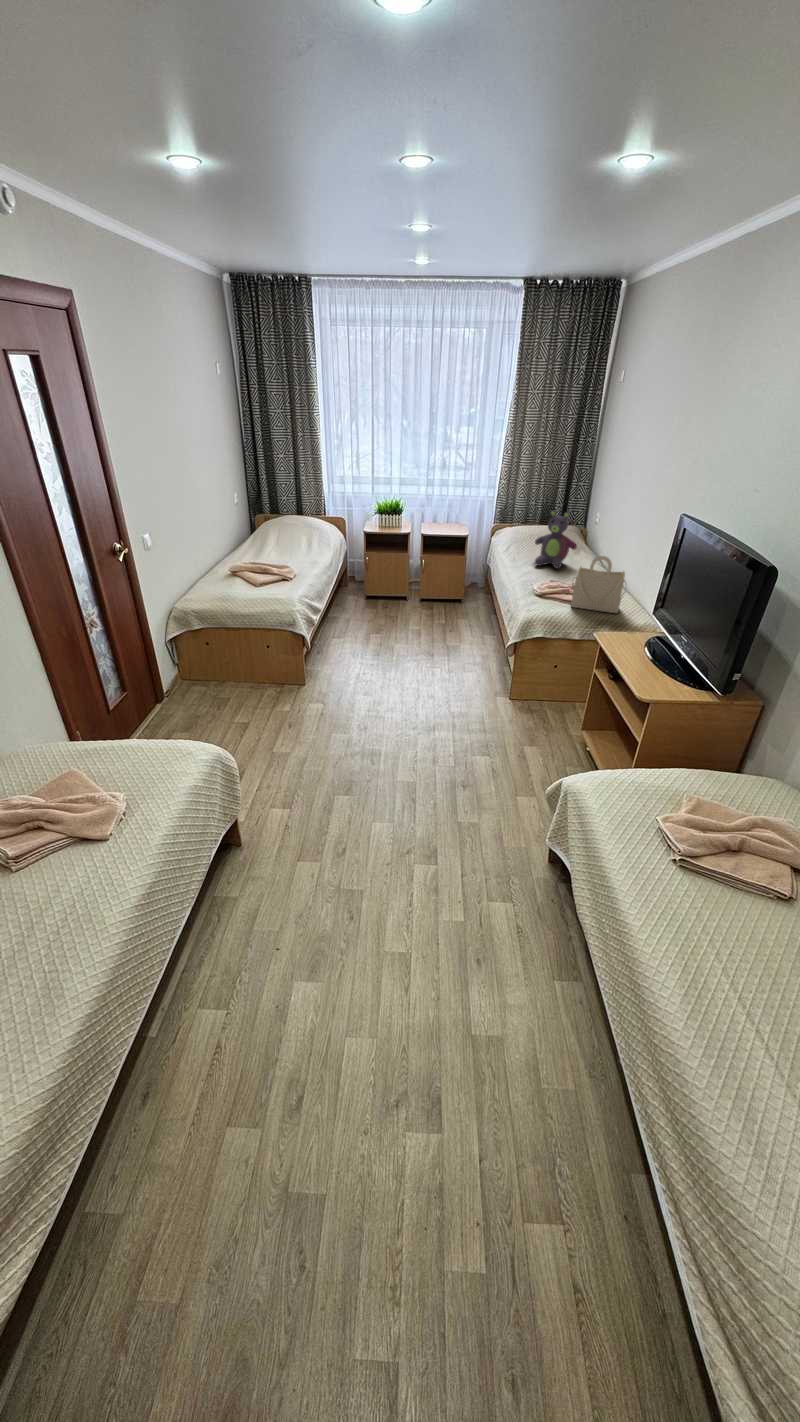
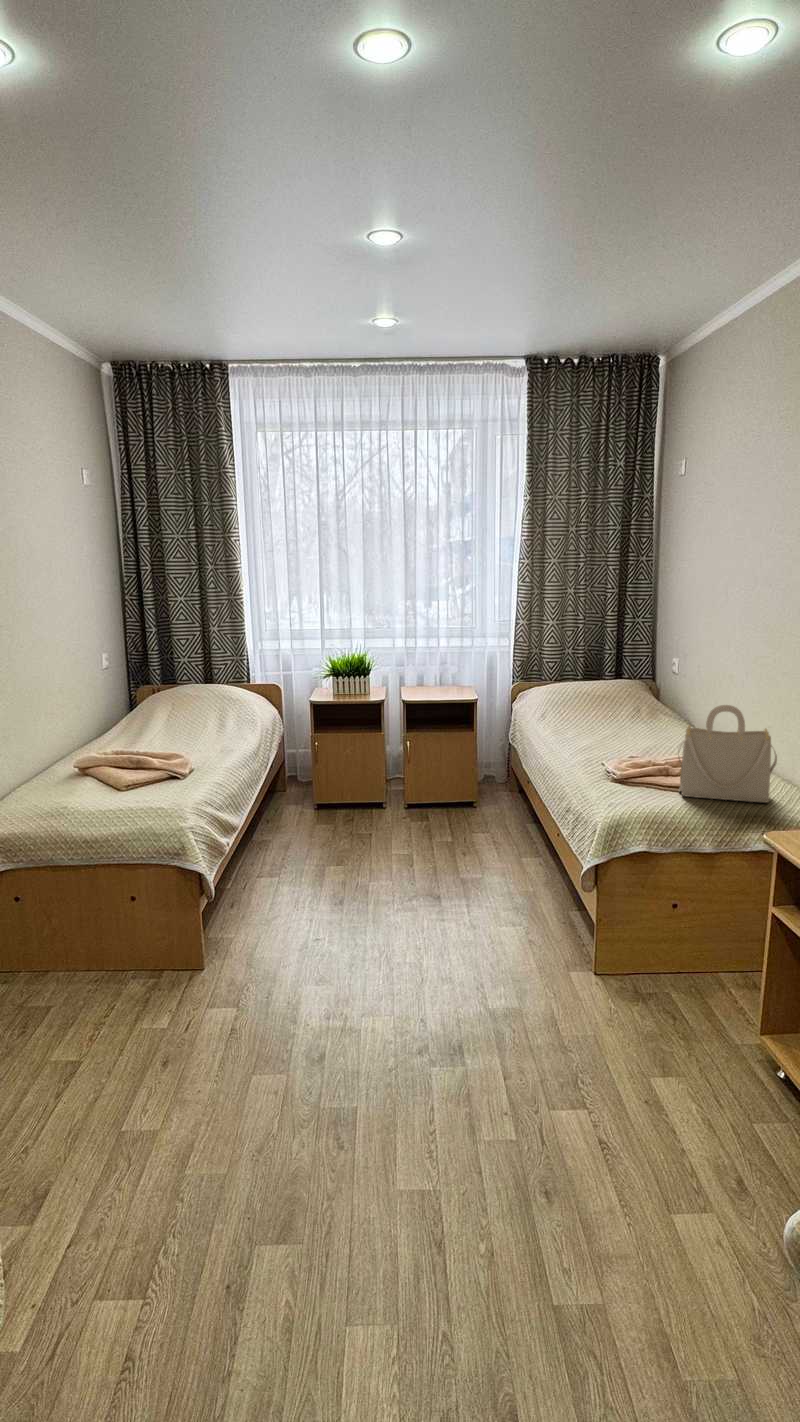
stuffed bear: present [535,510,577,569] -> none [587,651,658,740]

